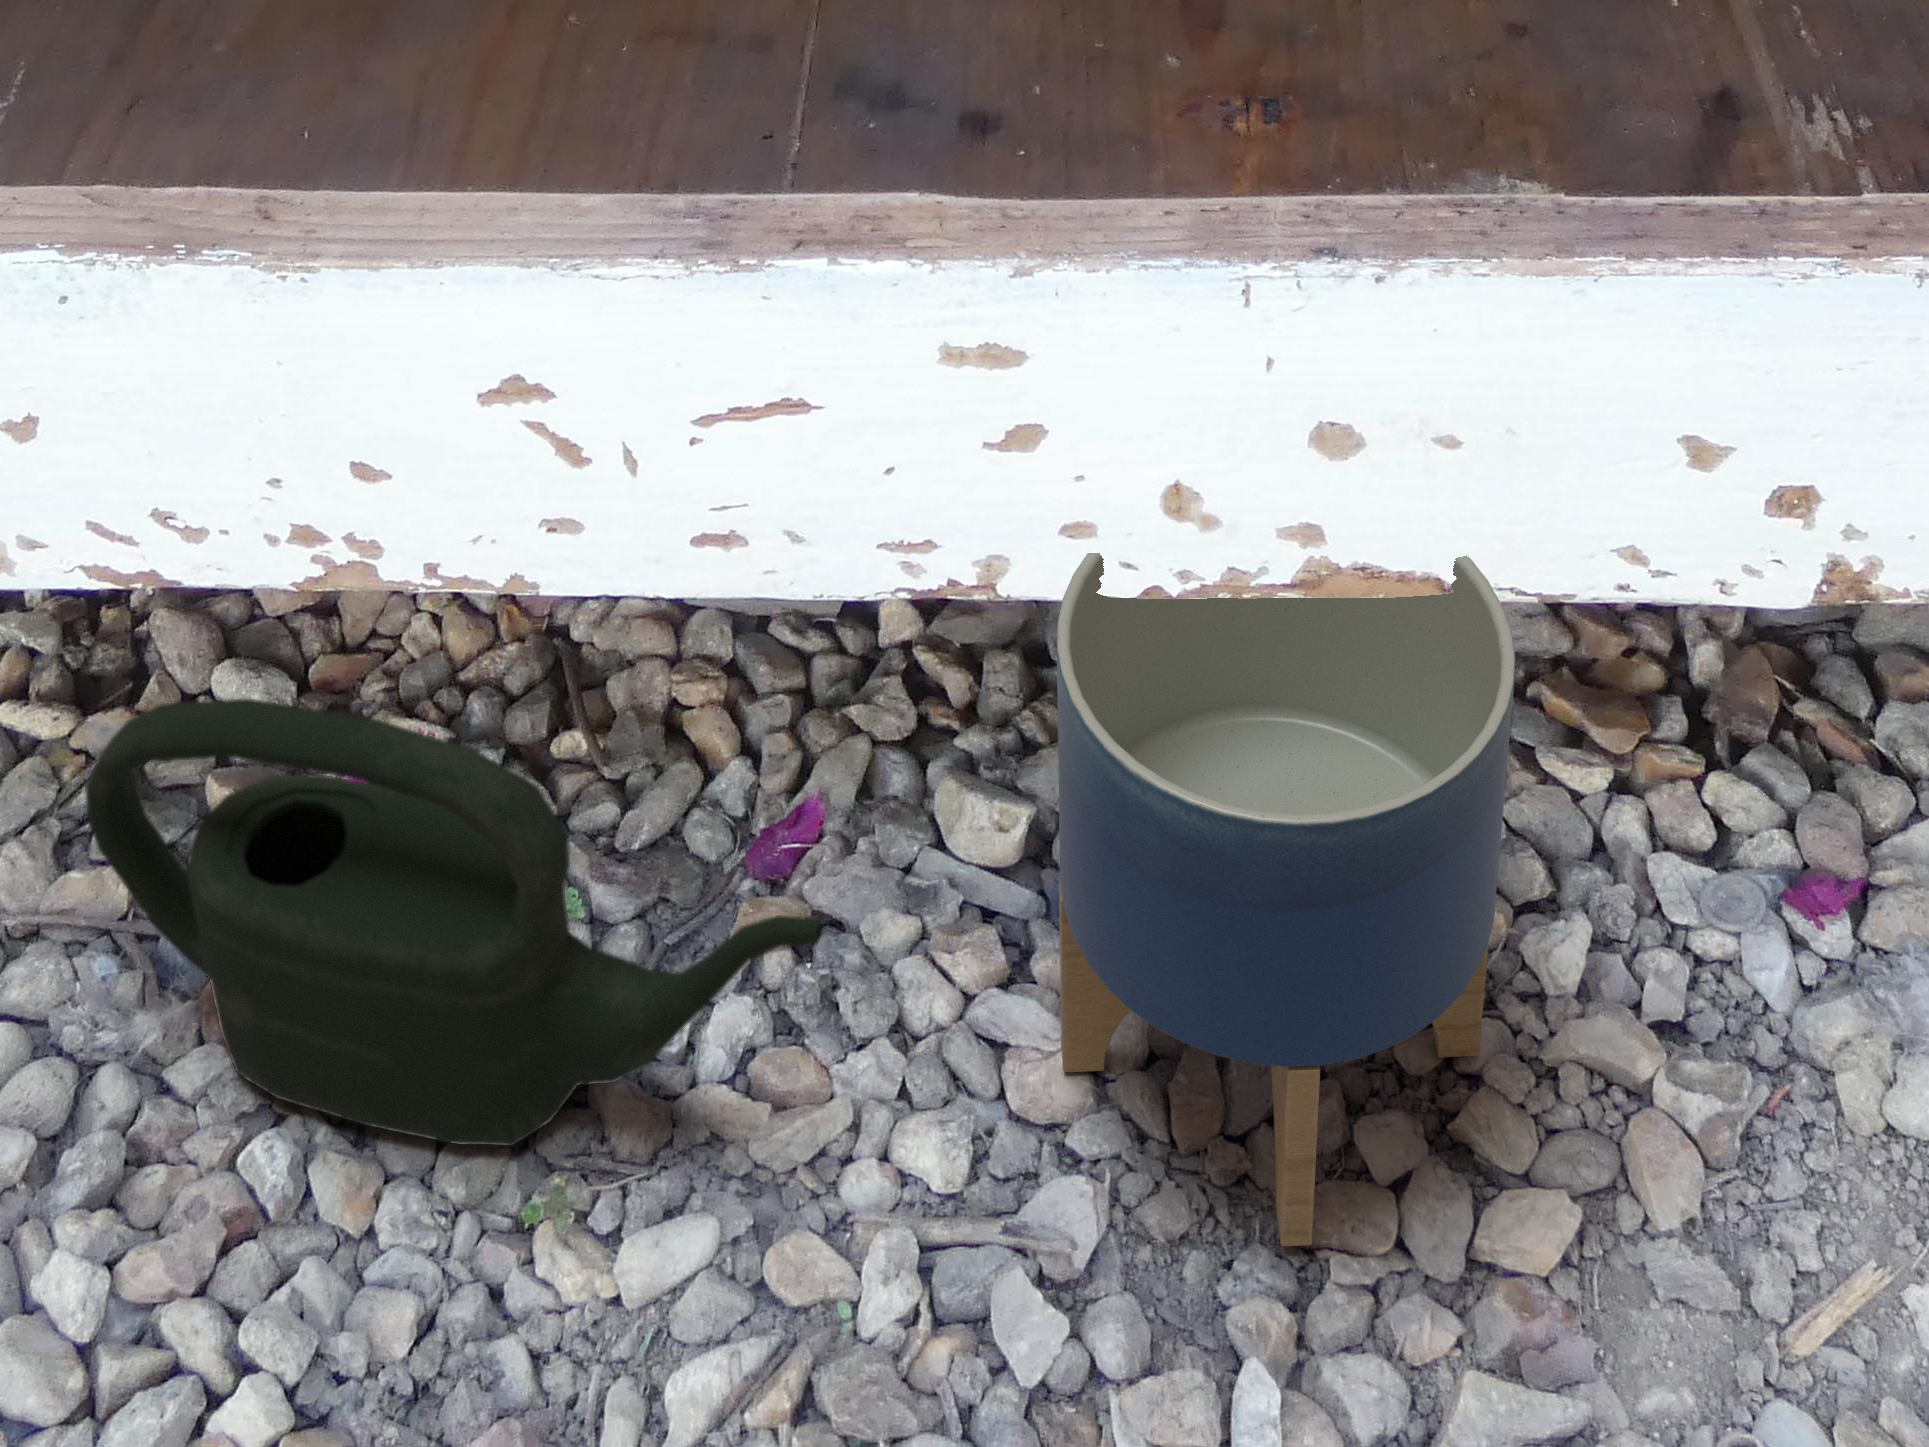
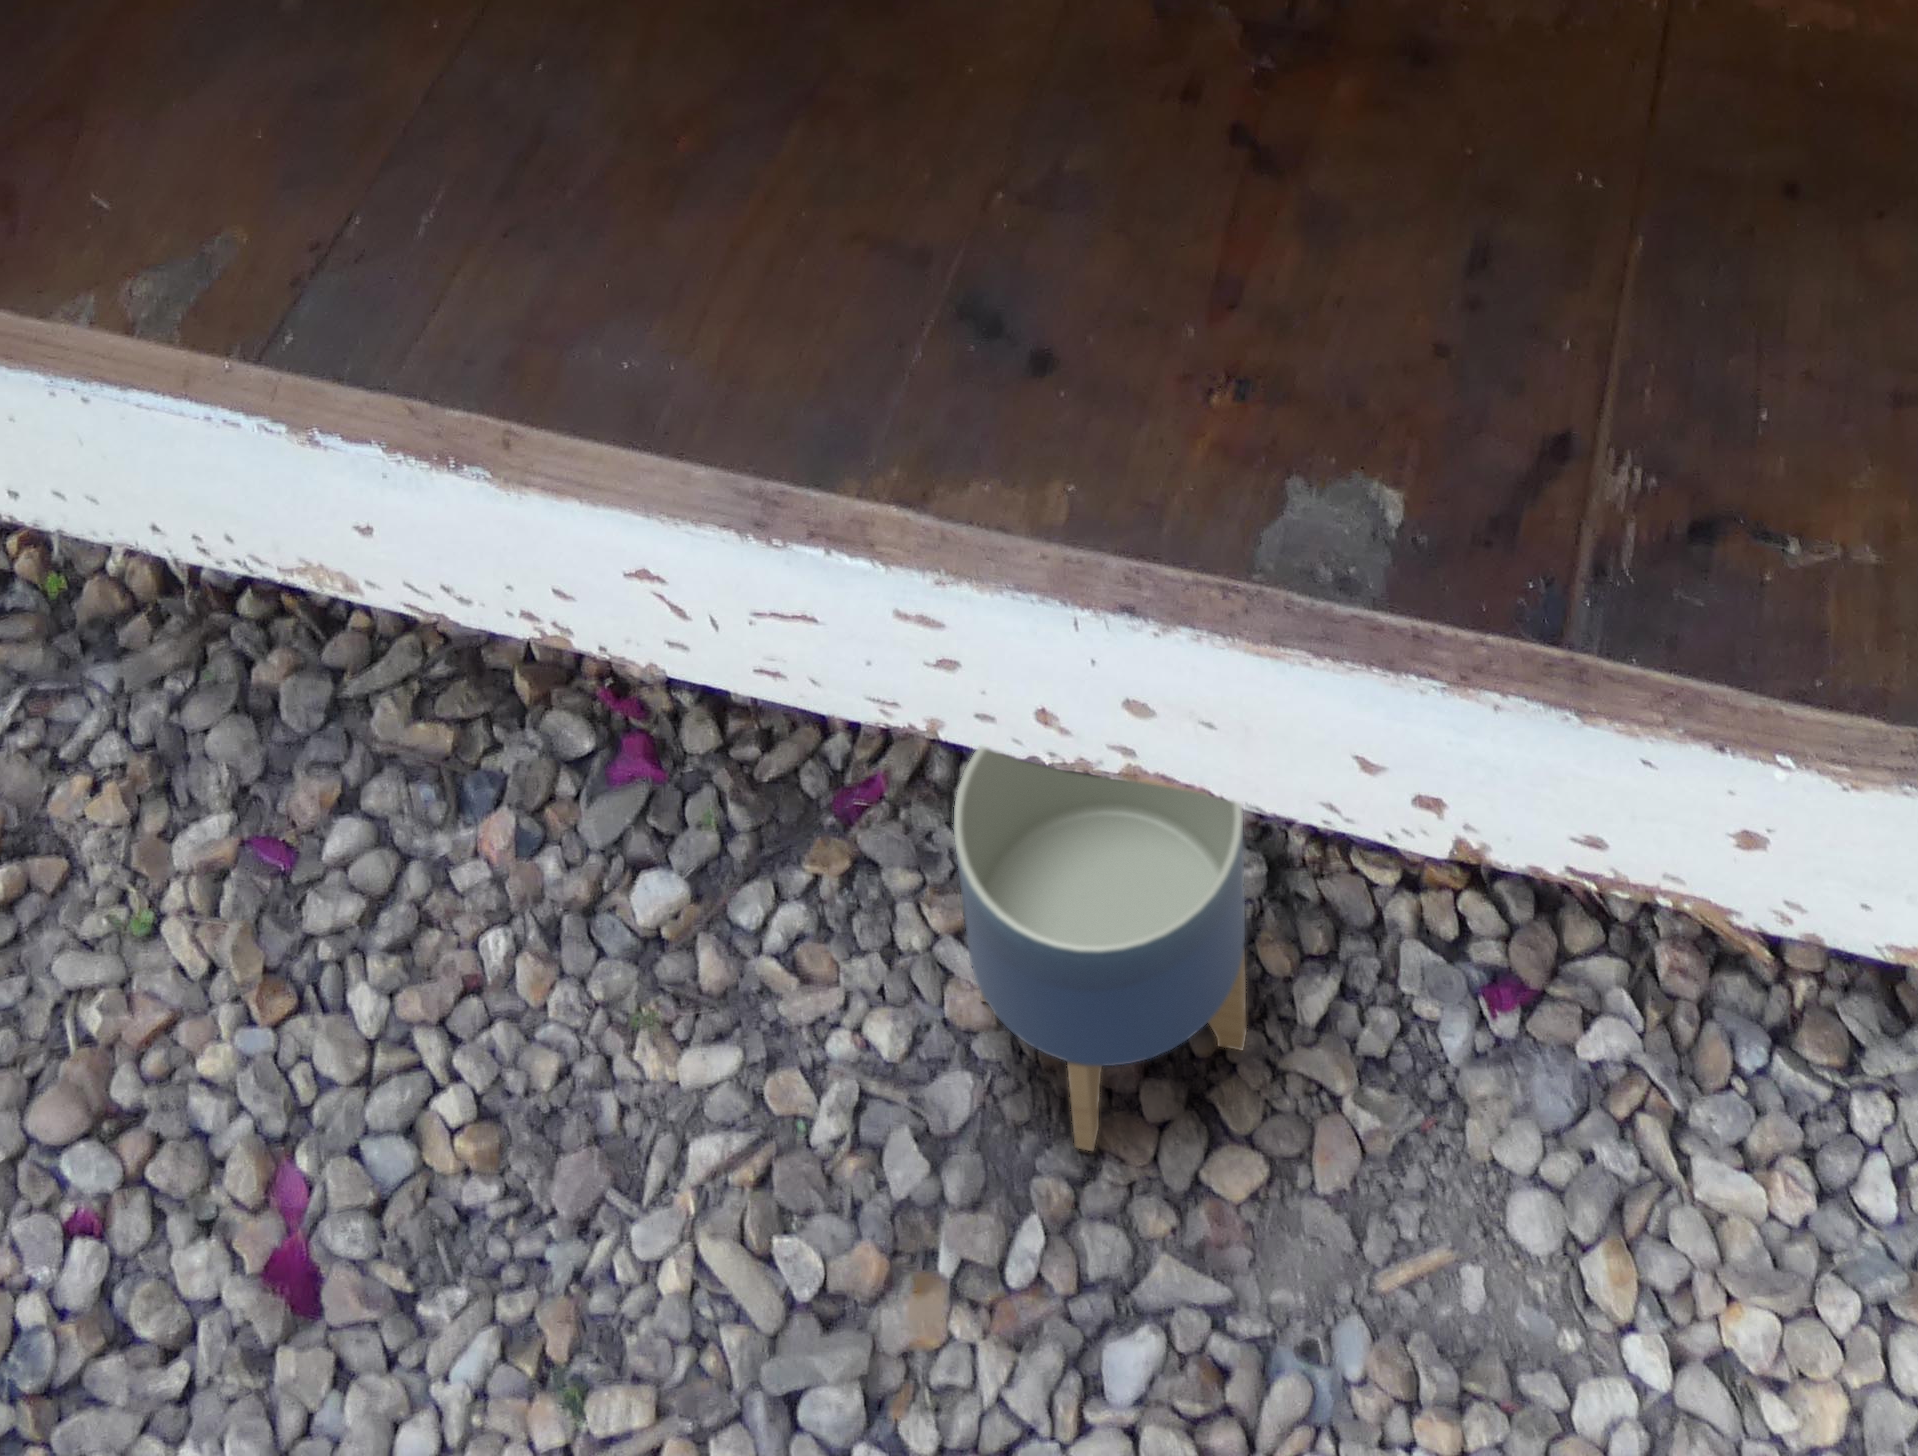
watering can: present [85,699,823,1146] -> none [404,679,808,973]

